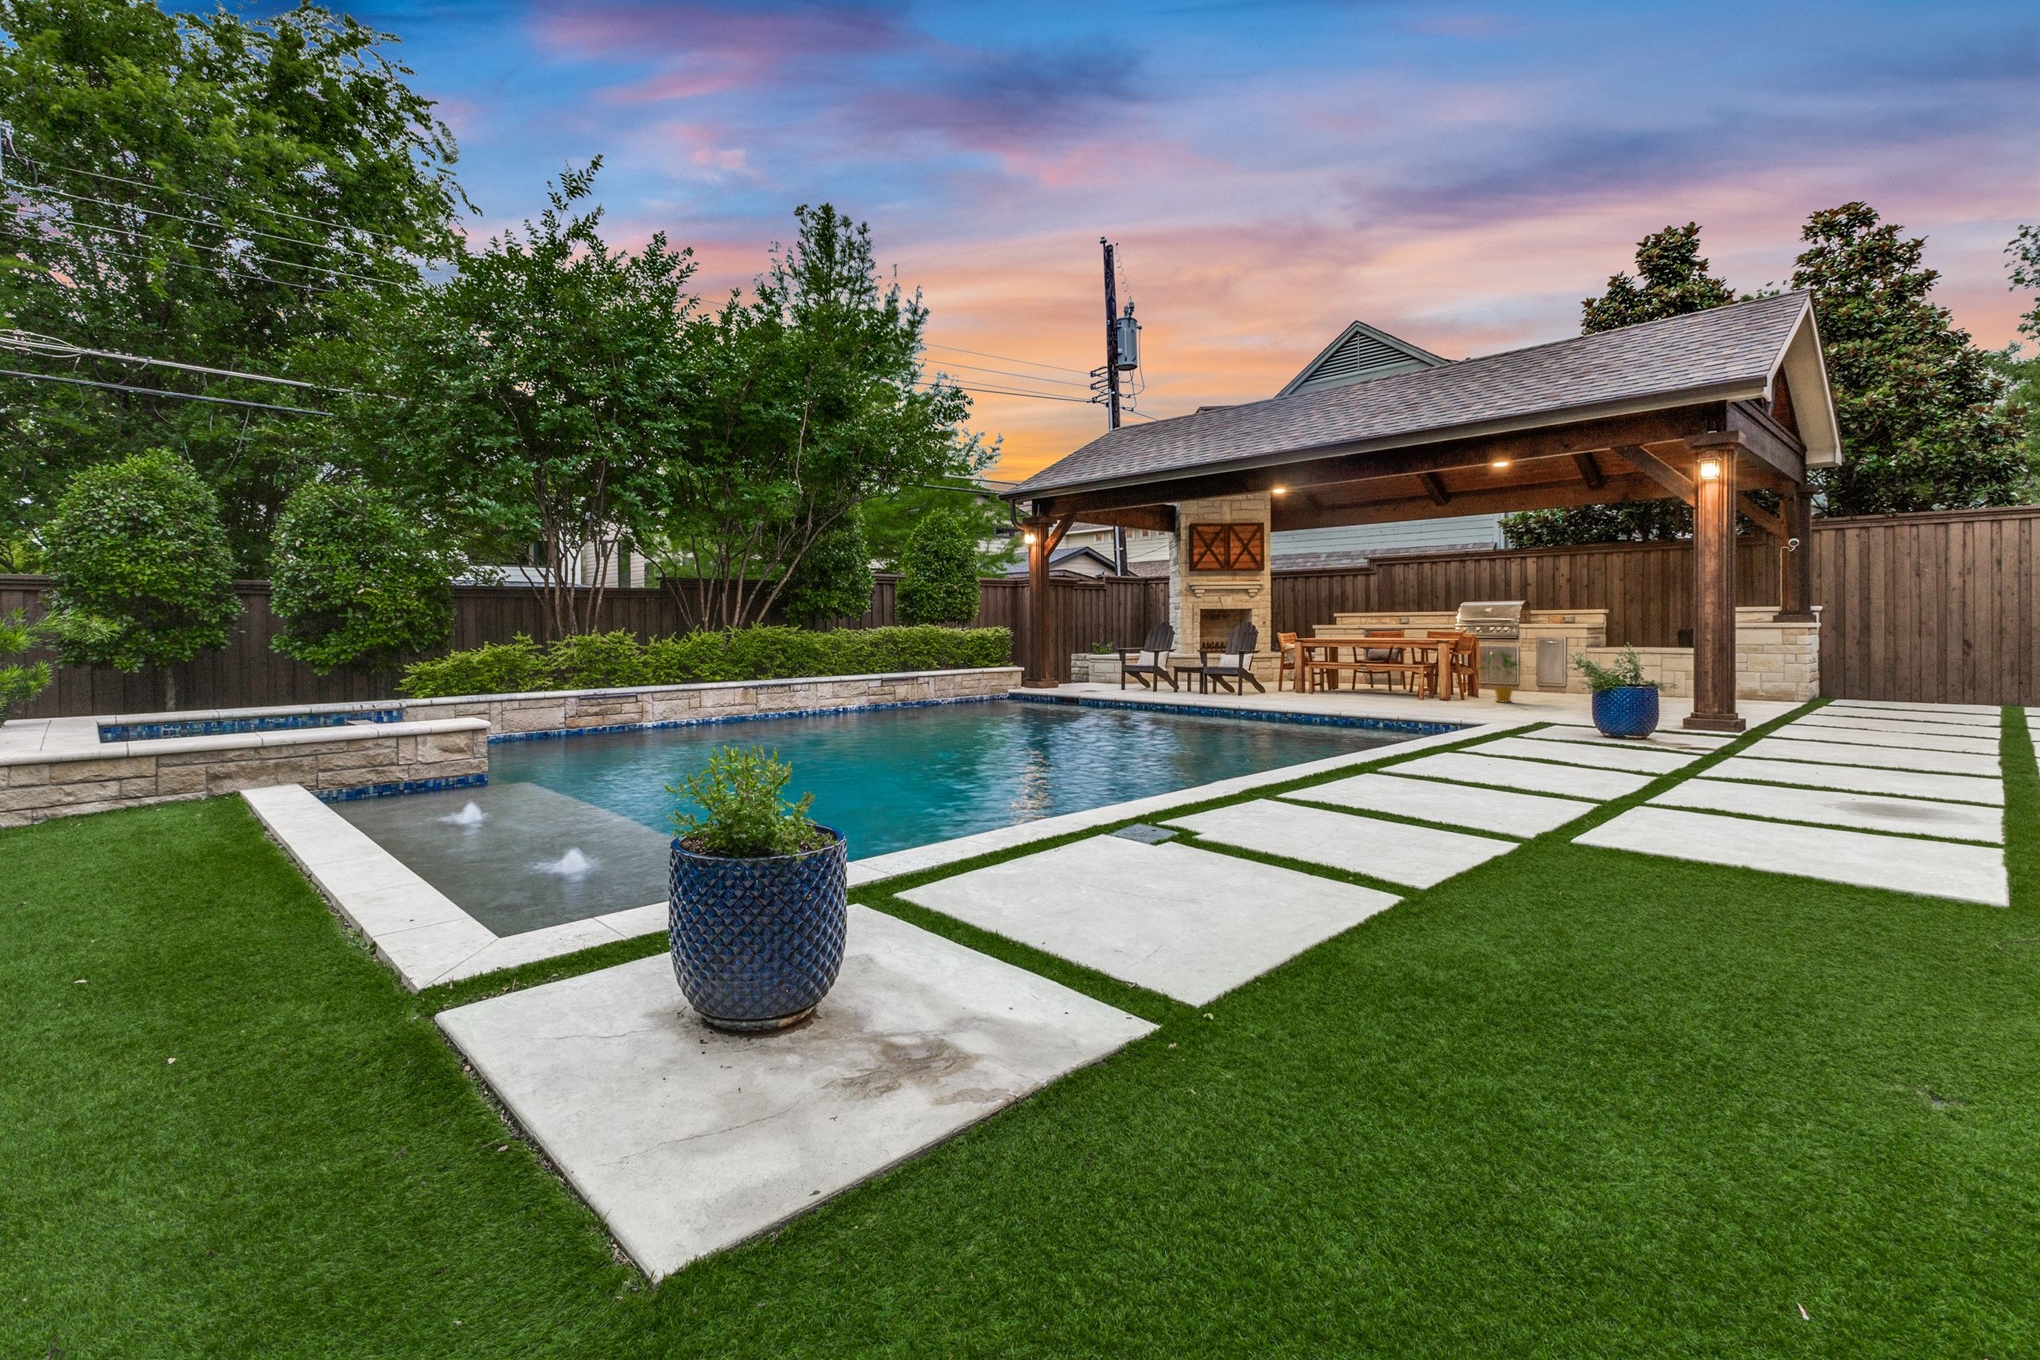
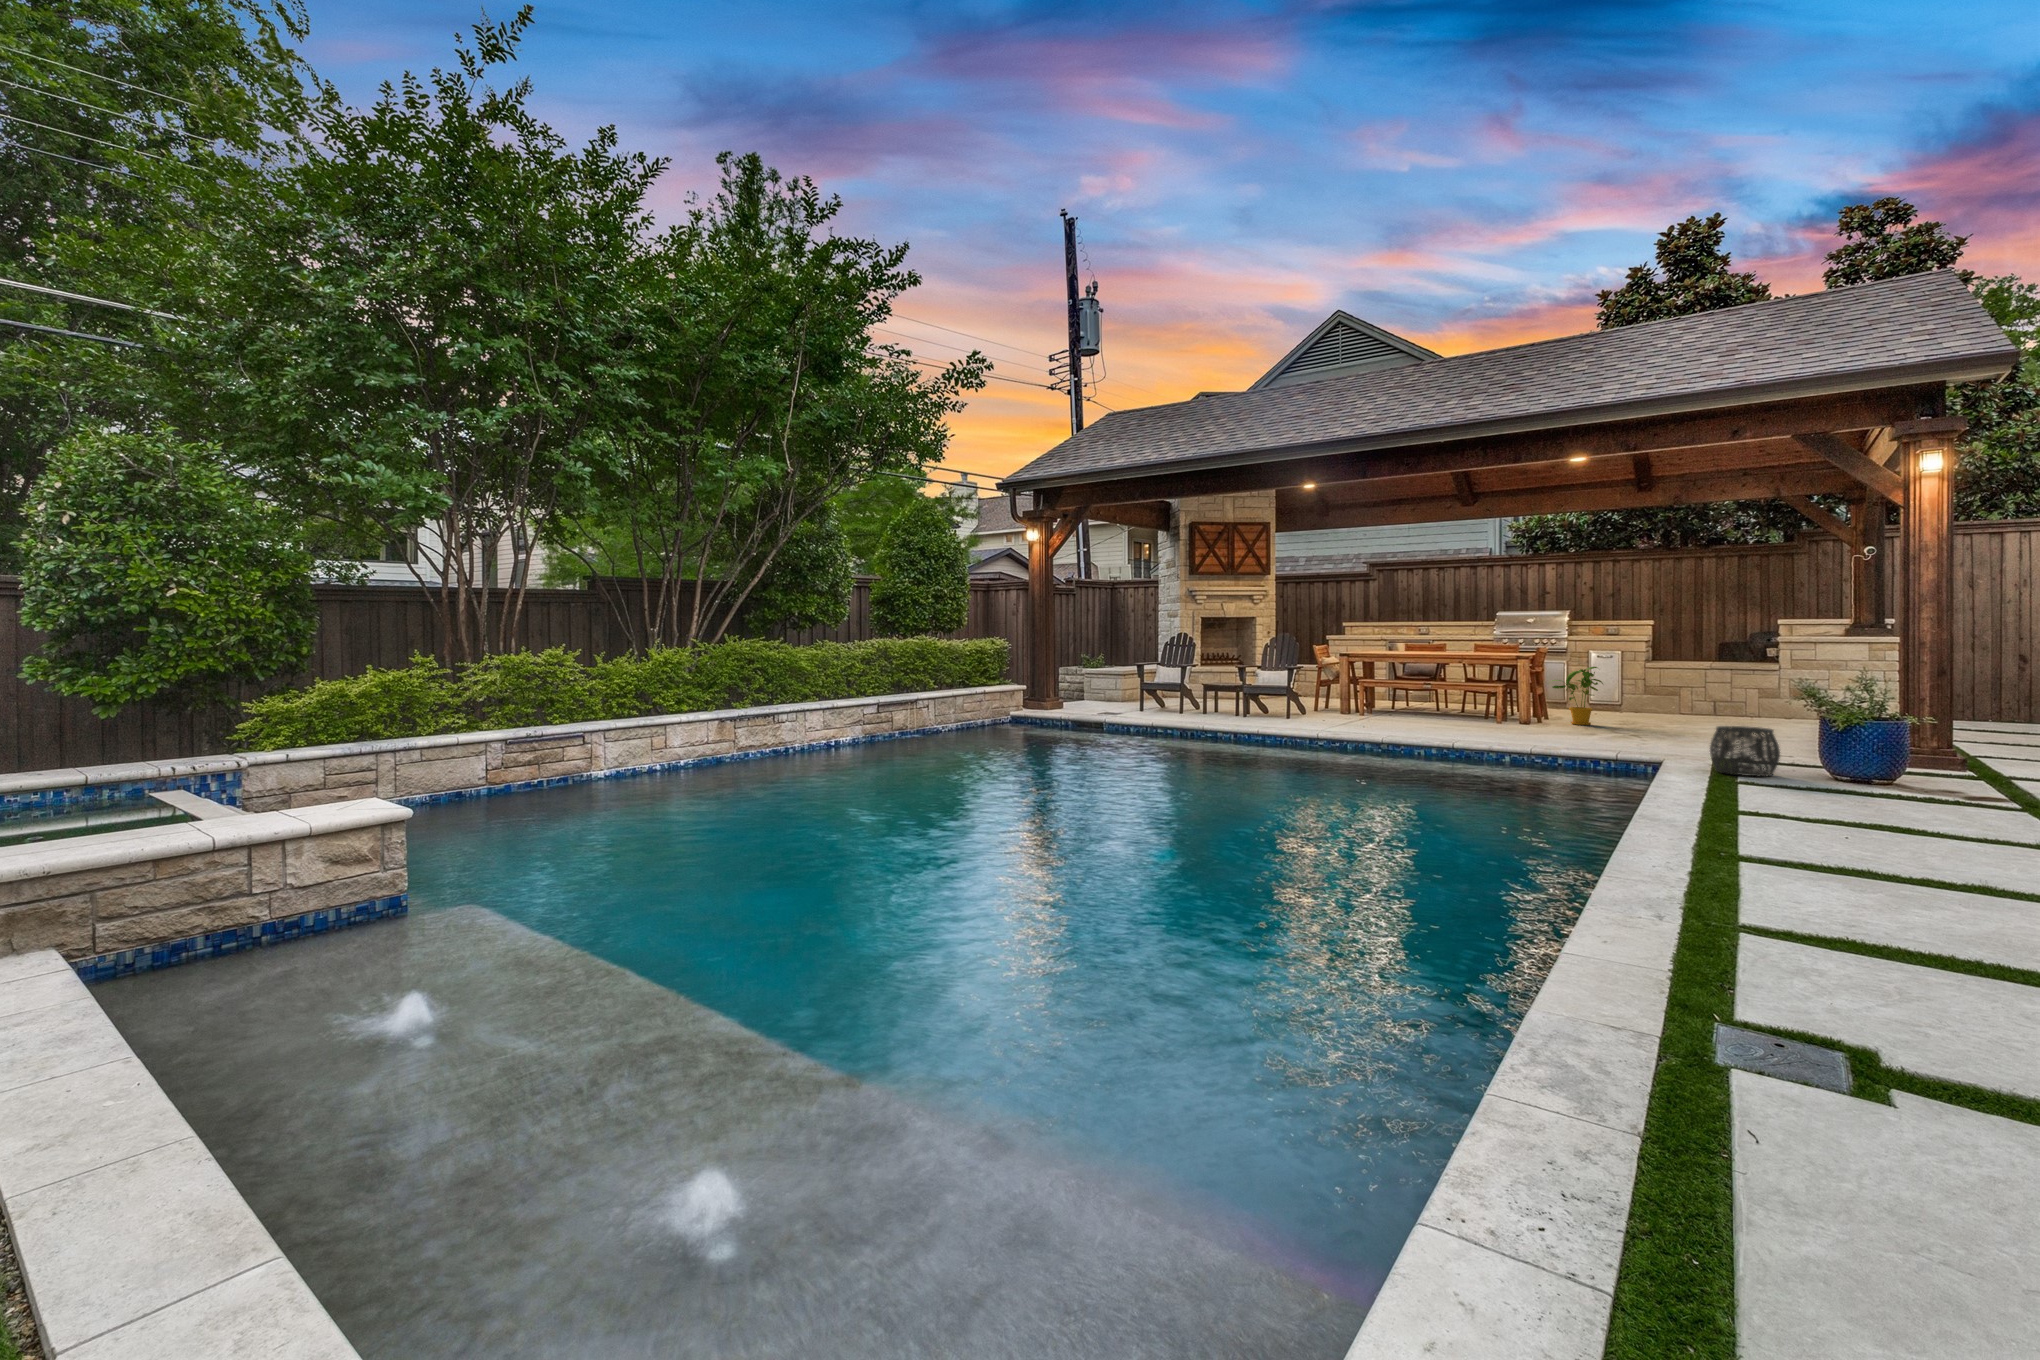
woven basket: none [1502,691,1555,732] -> present [1710,726,1780,776]

